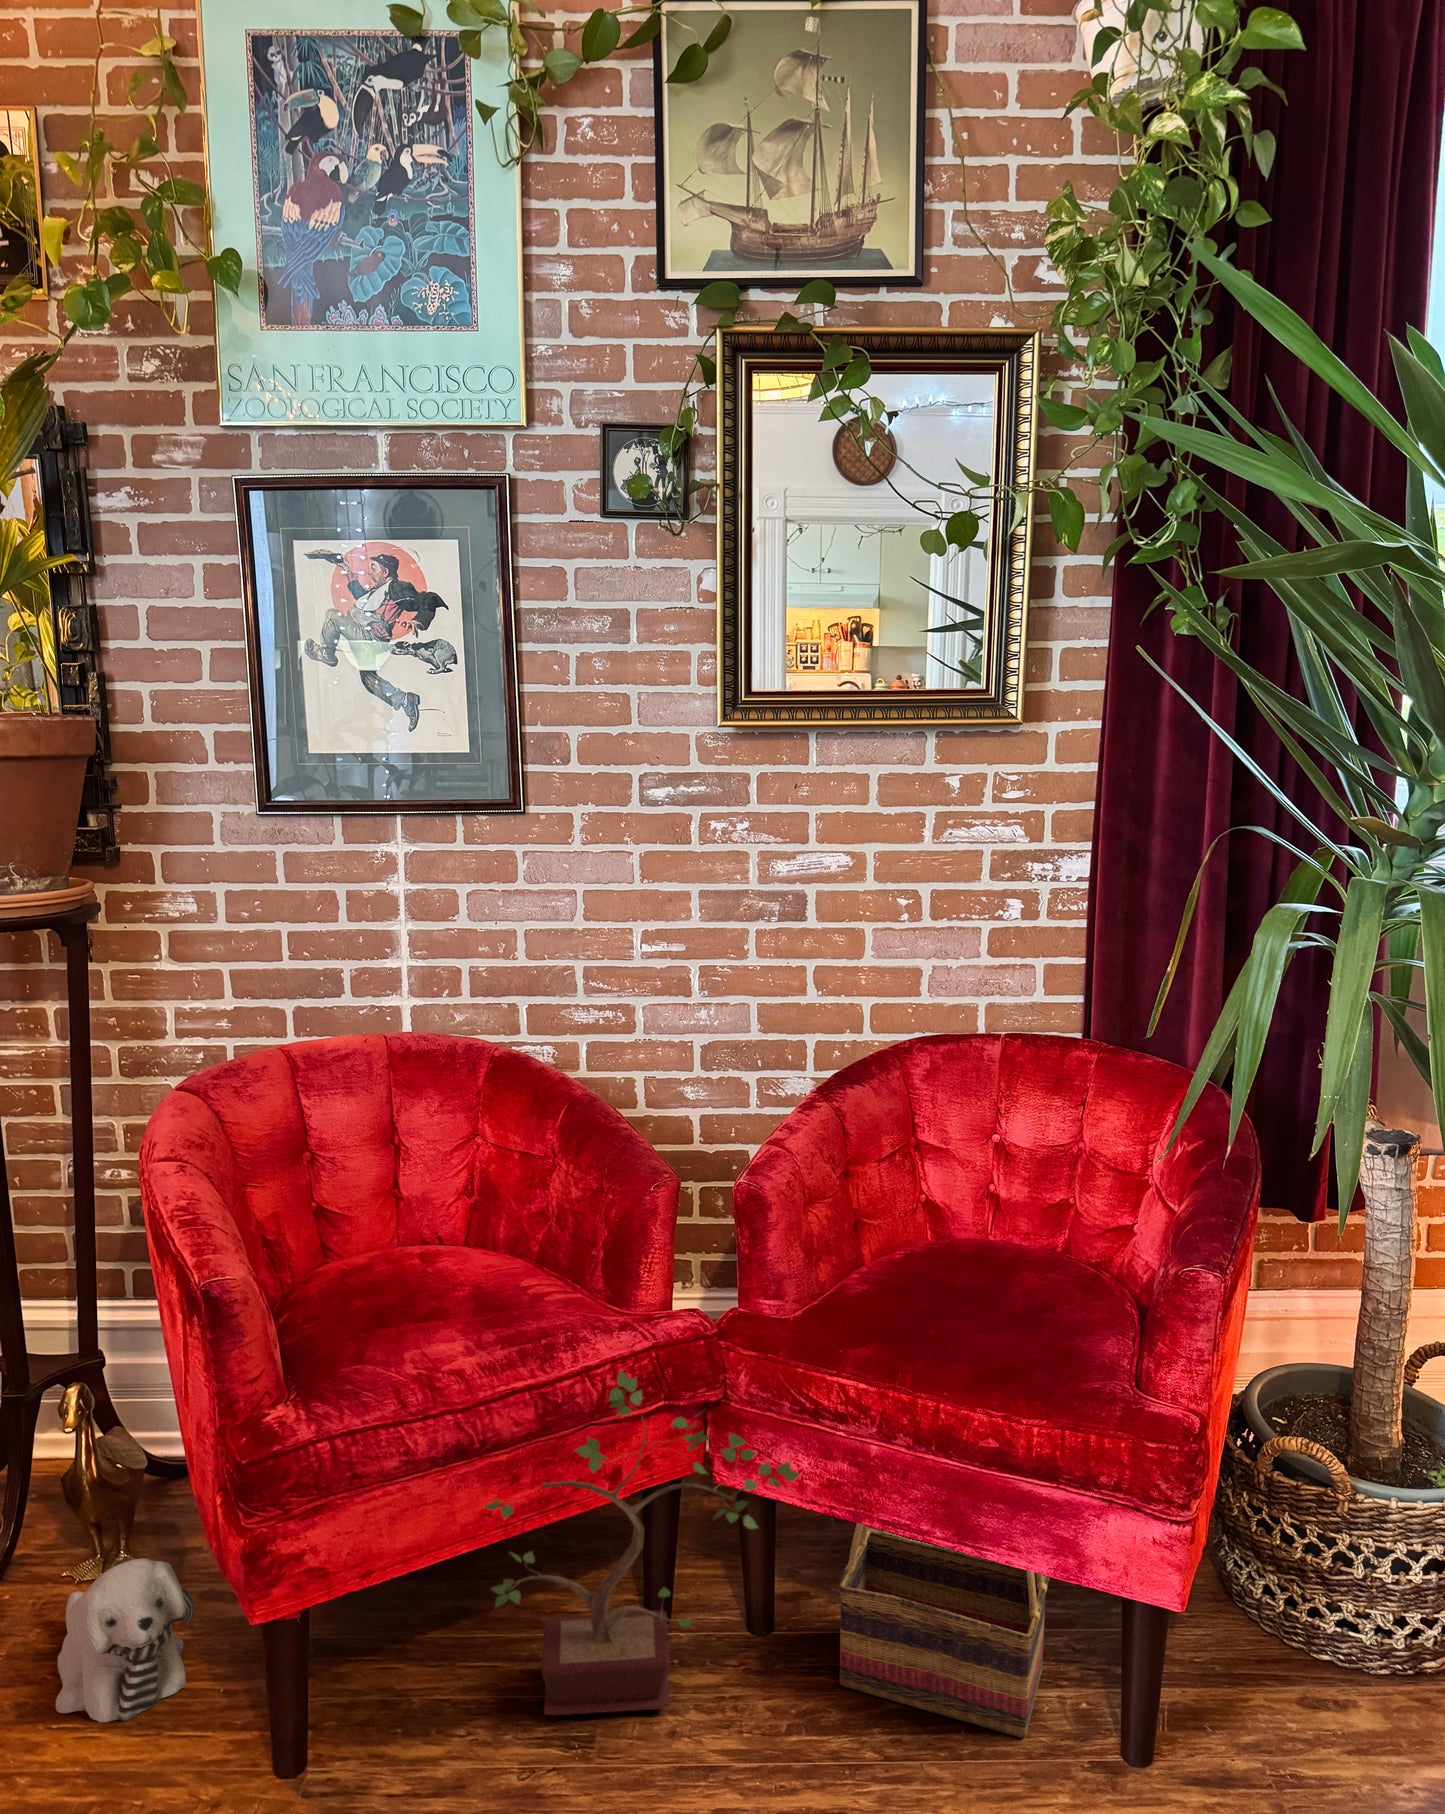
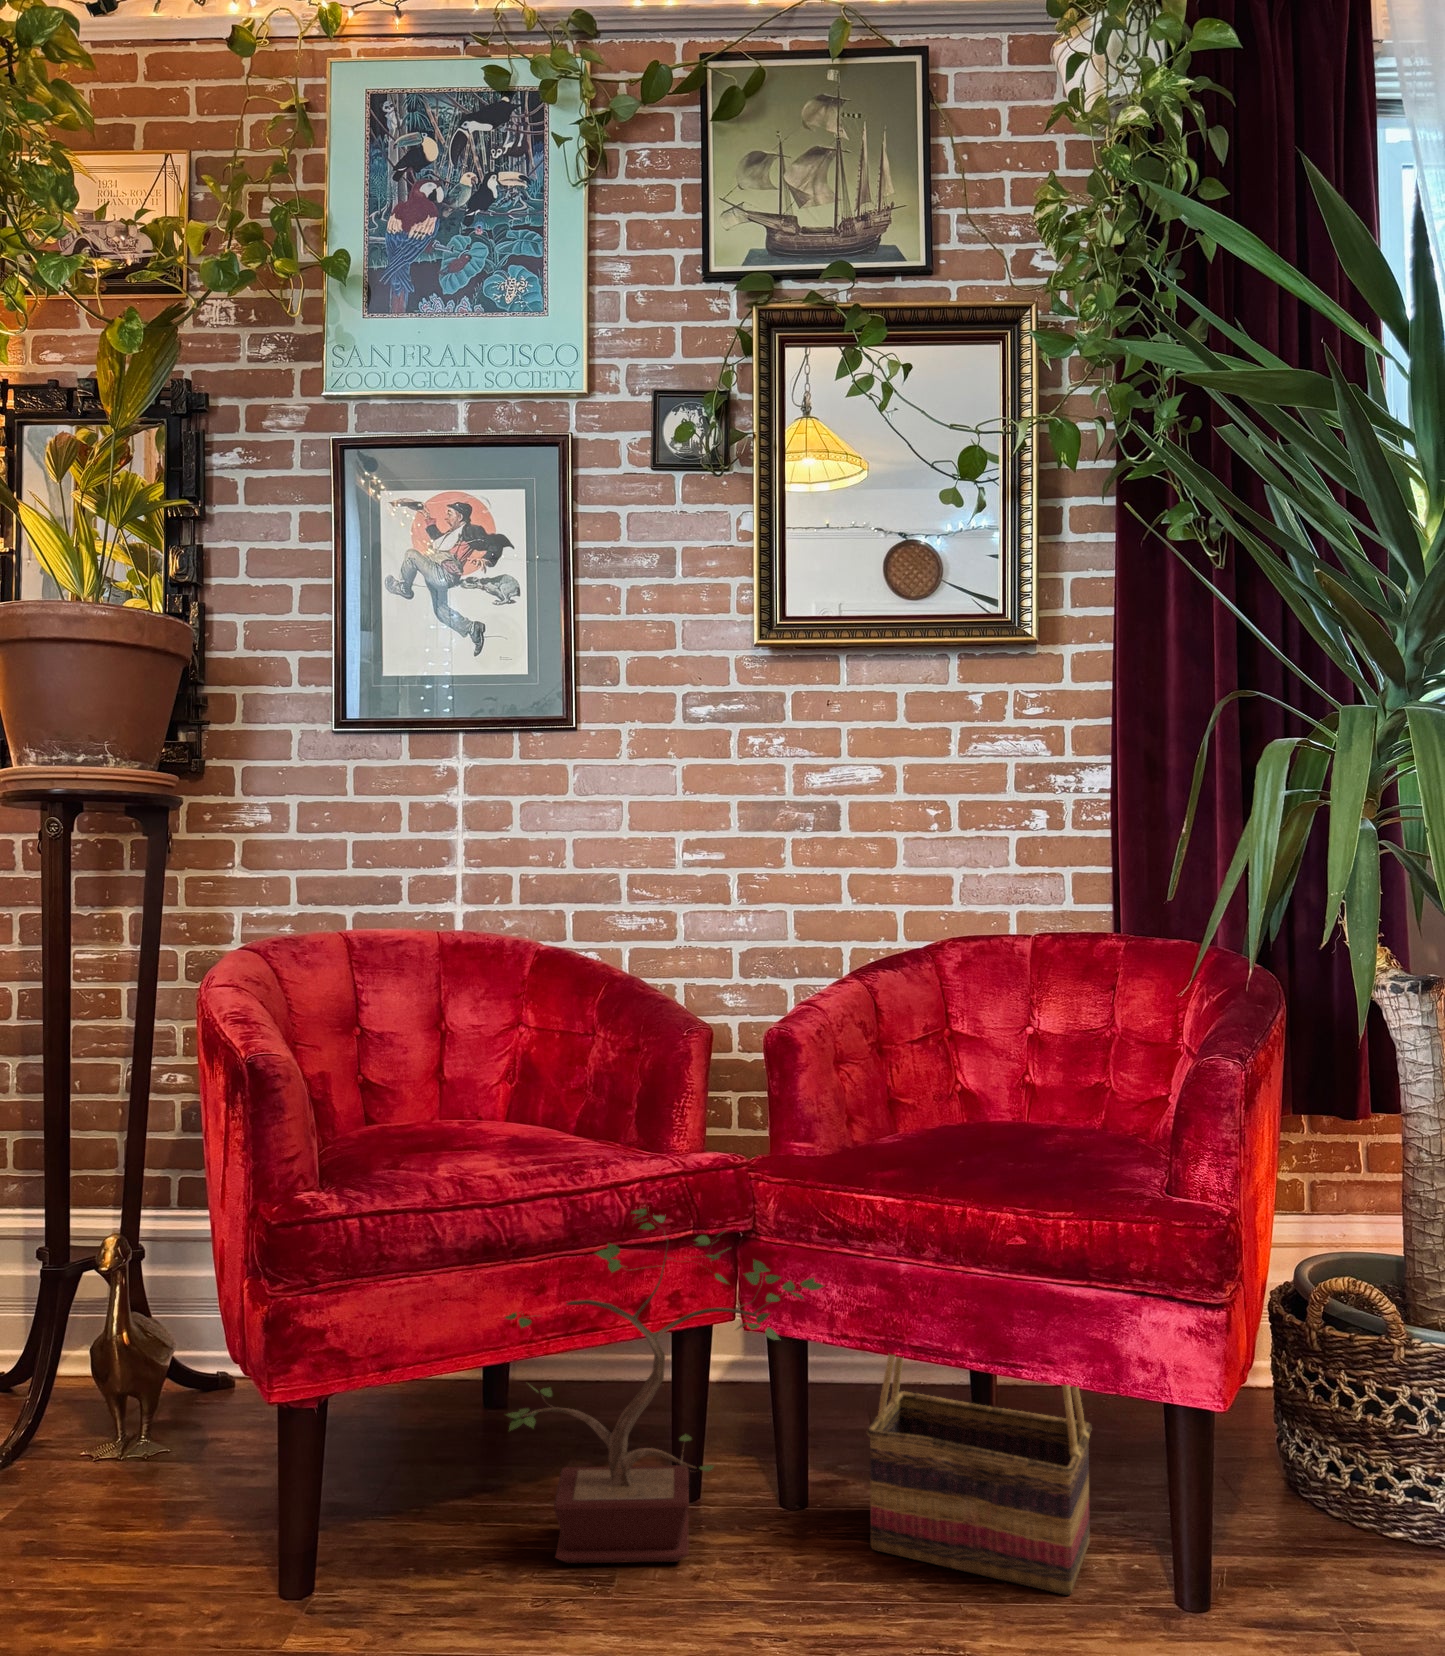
plush toy: present [55,1558,194,1722] -> none [55,1387,205,1555]

